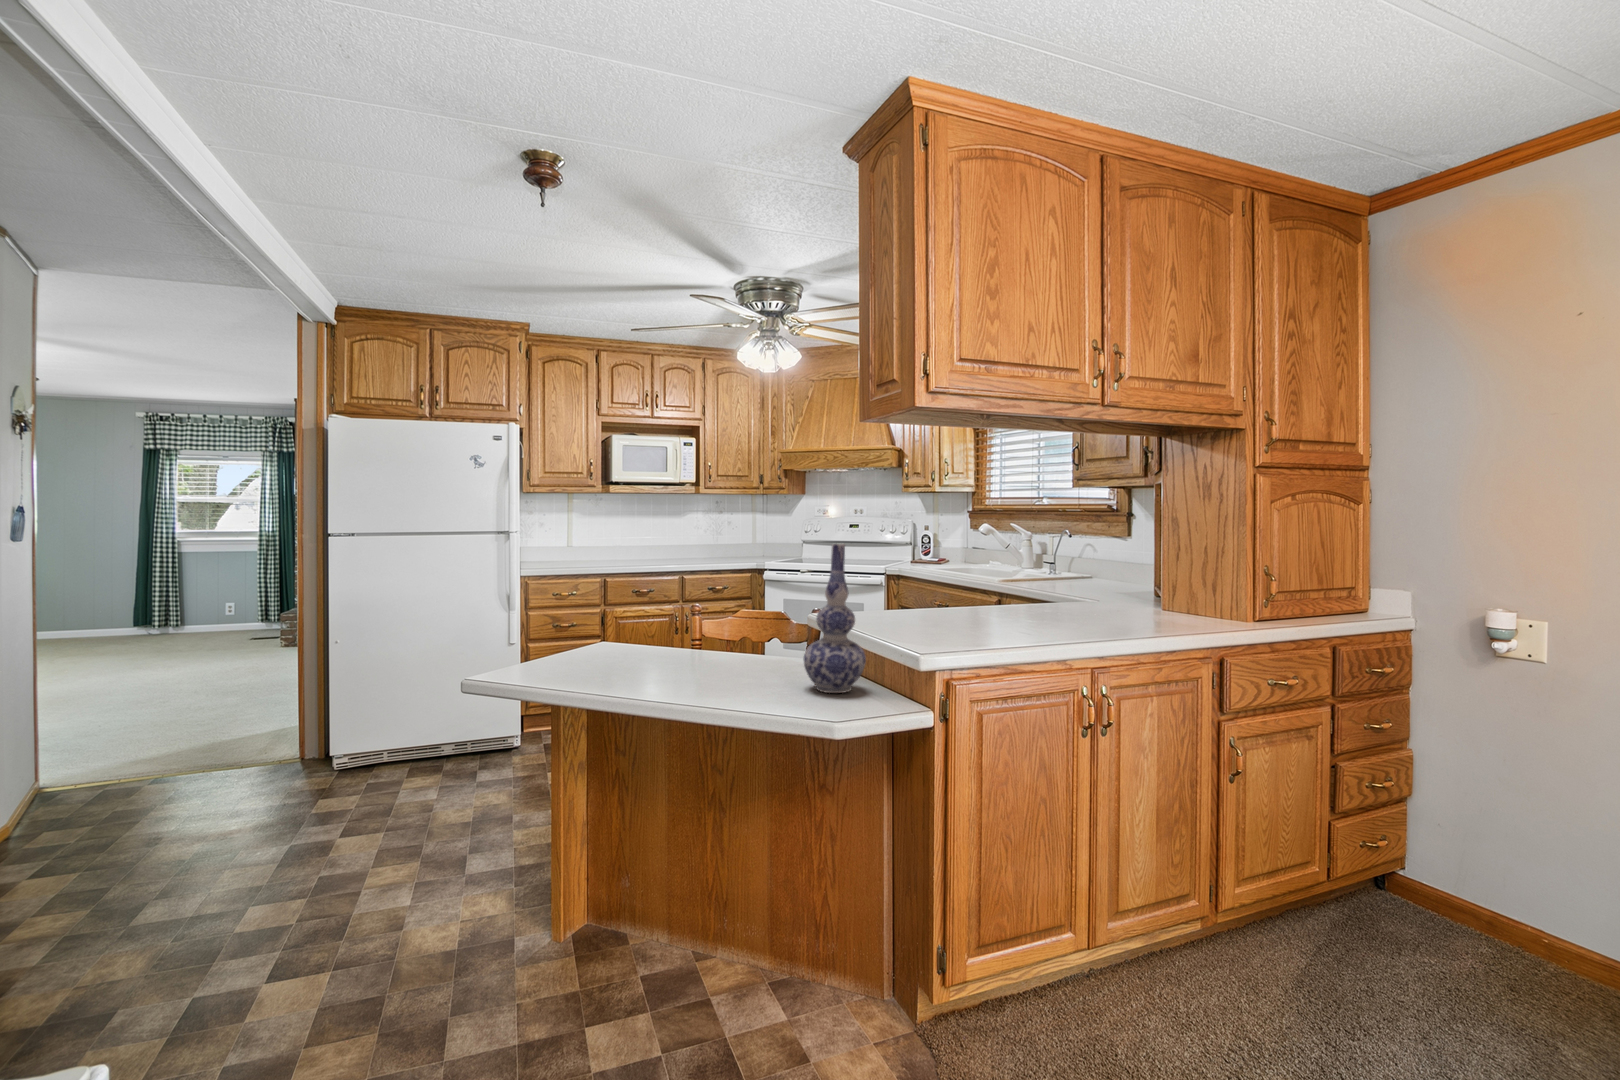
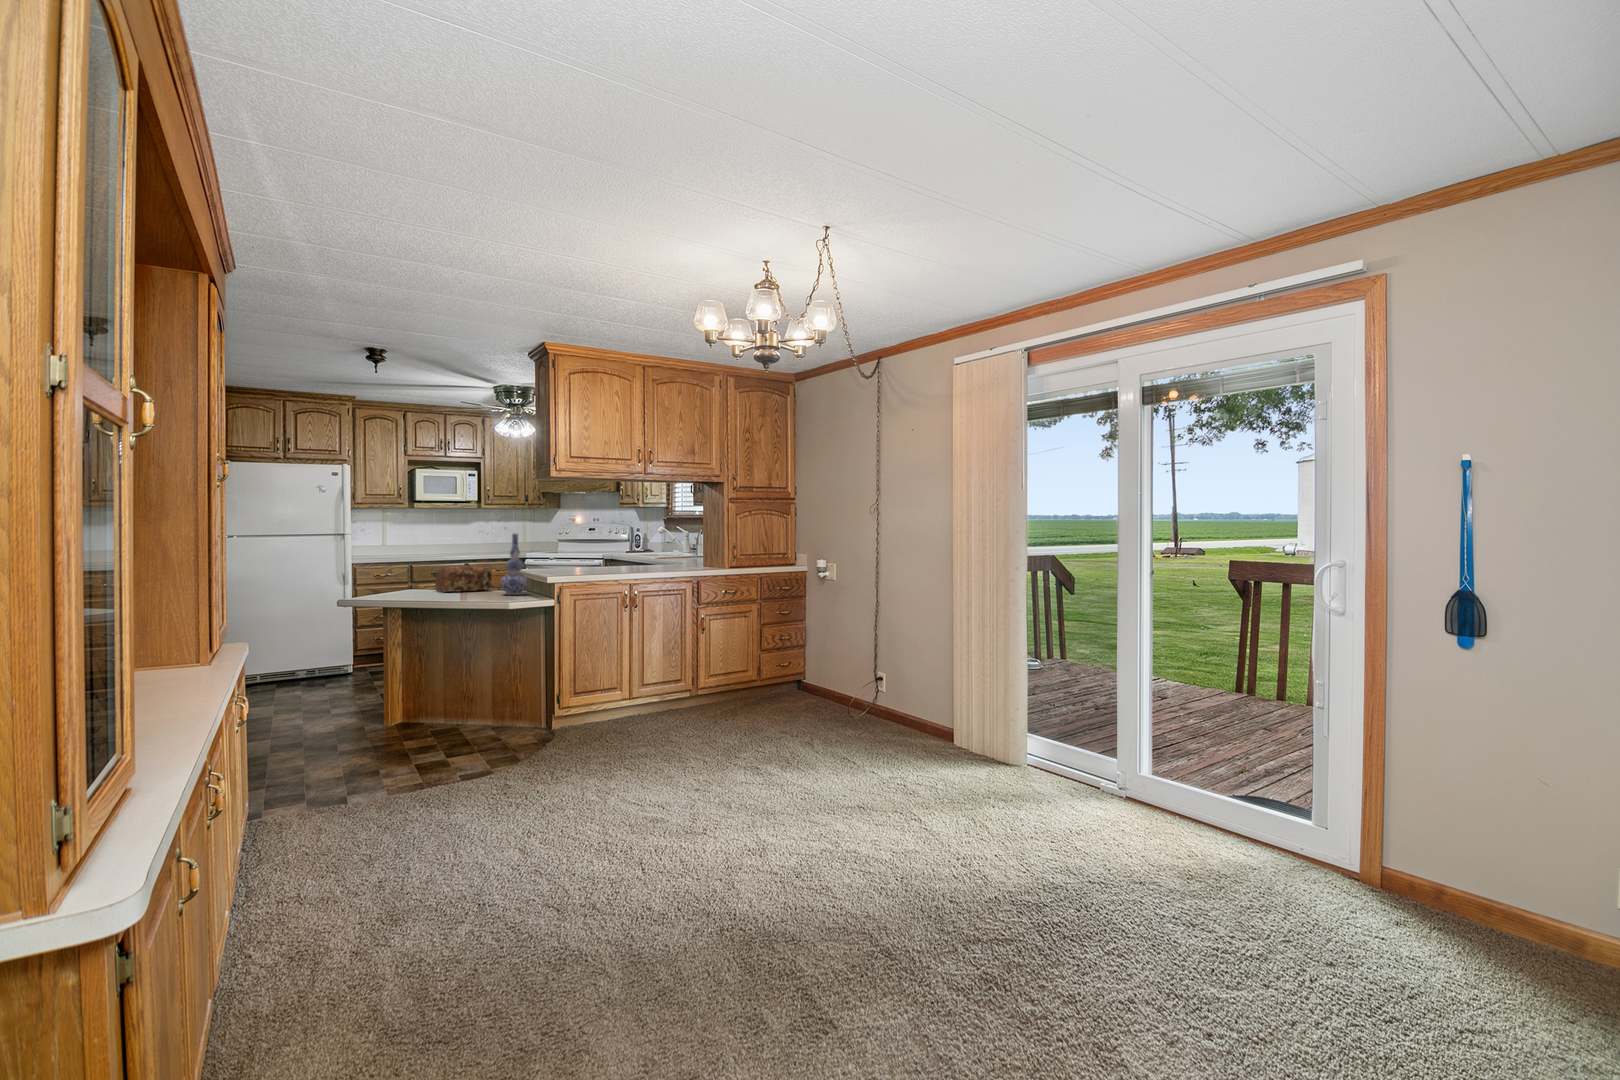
bread loaf: none [654,612,773,678] -> present [435,566,492,593]

